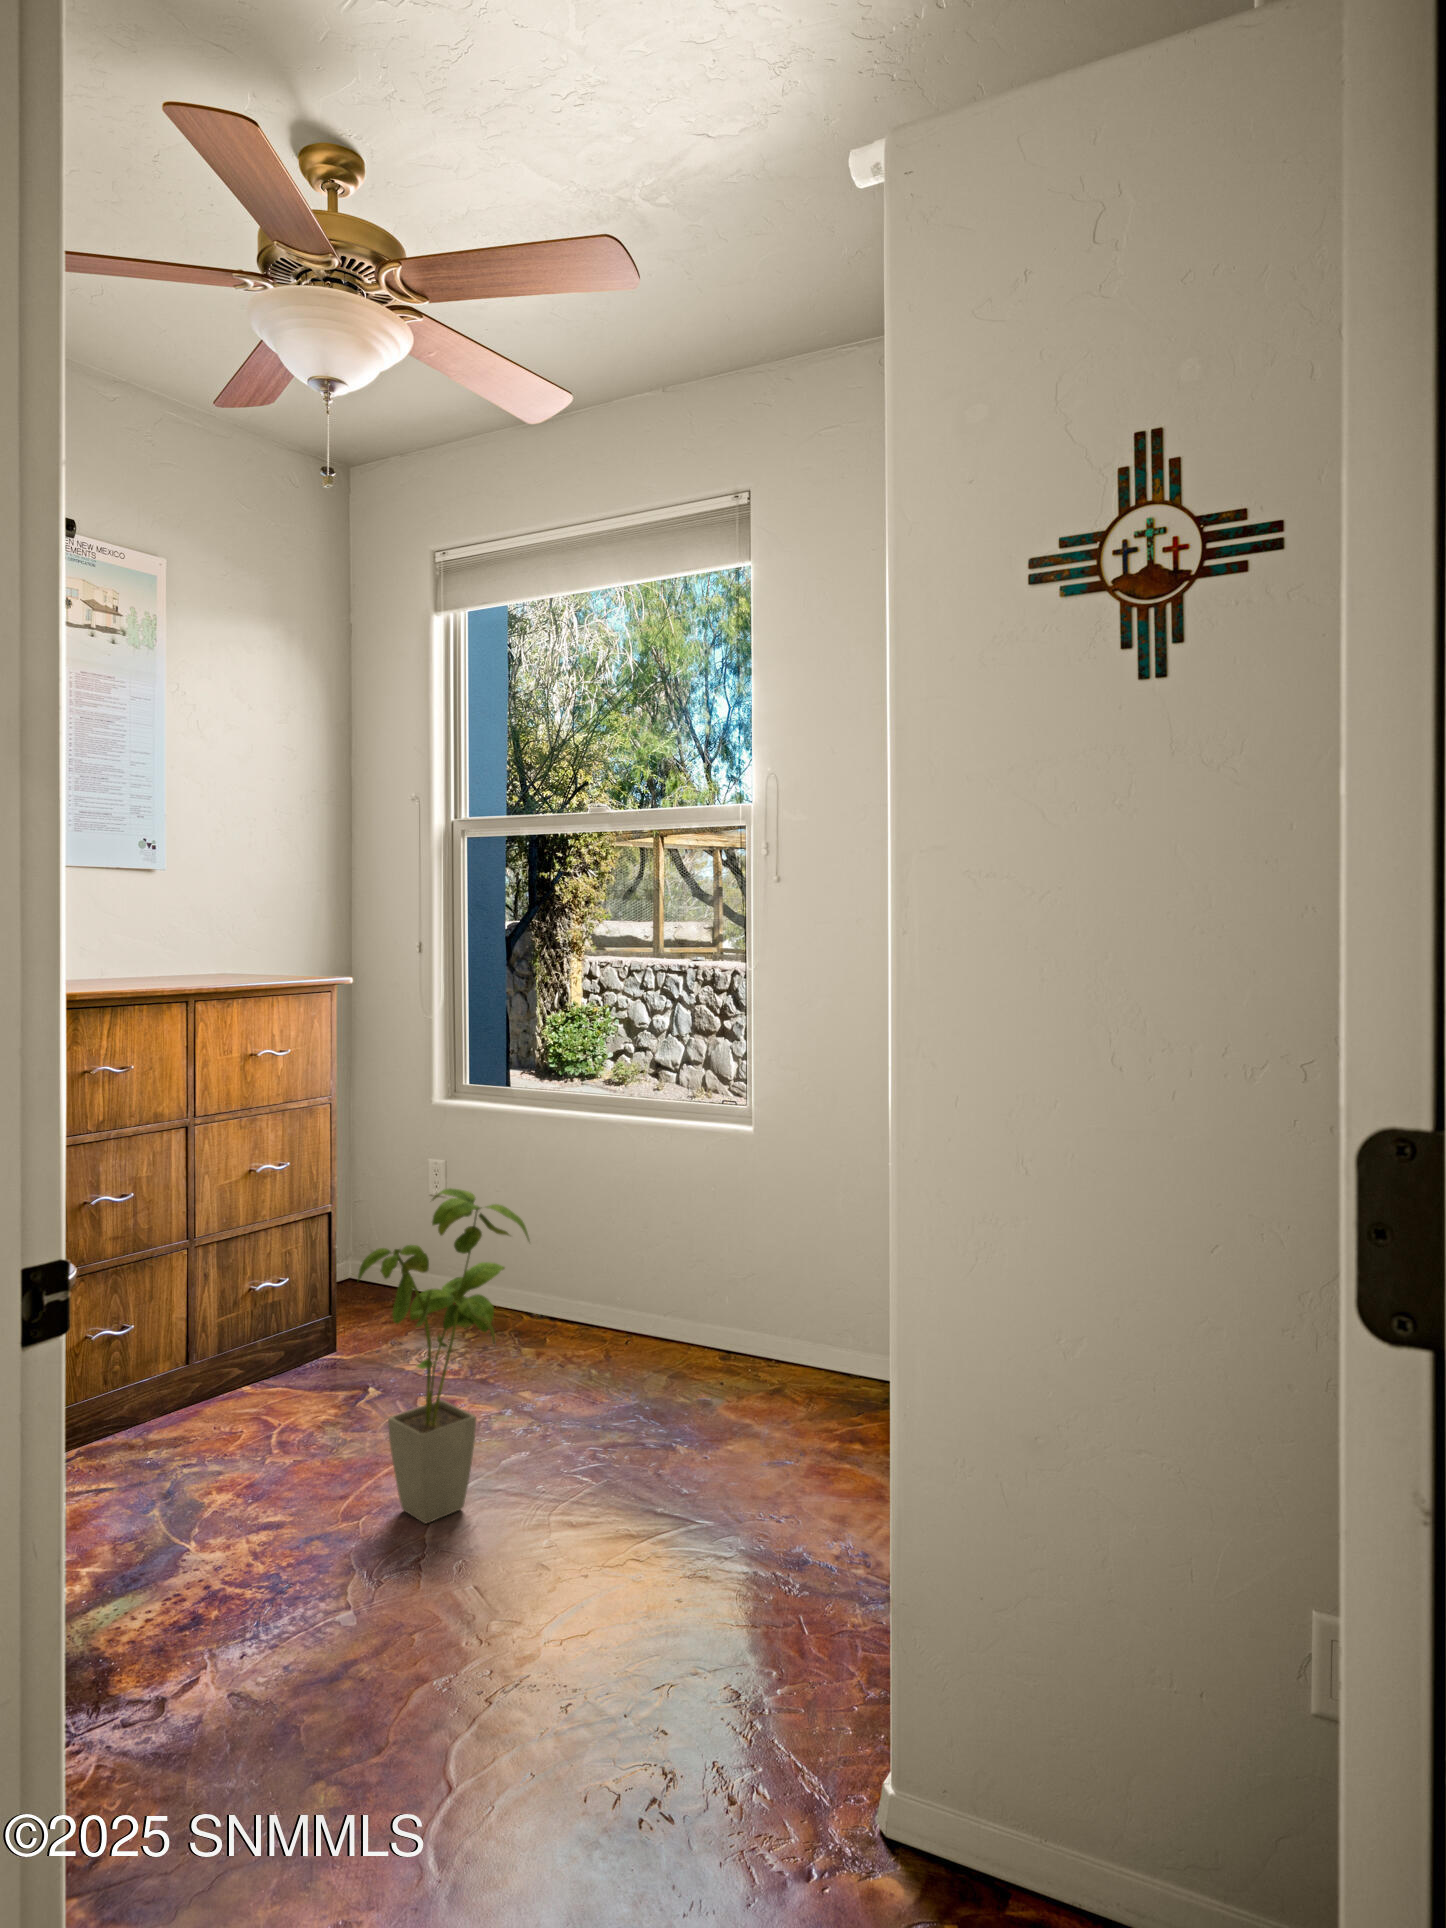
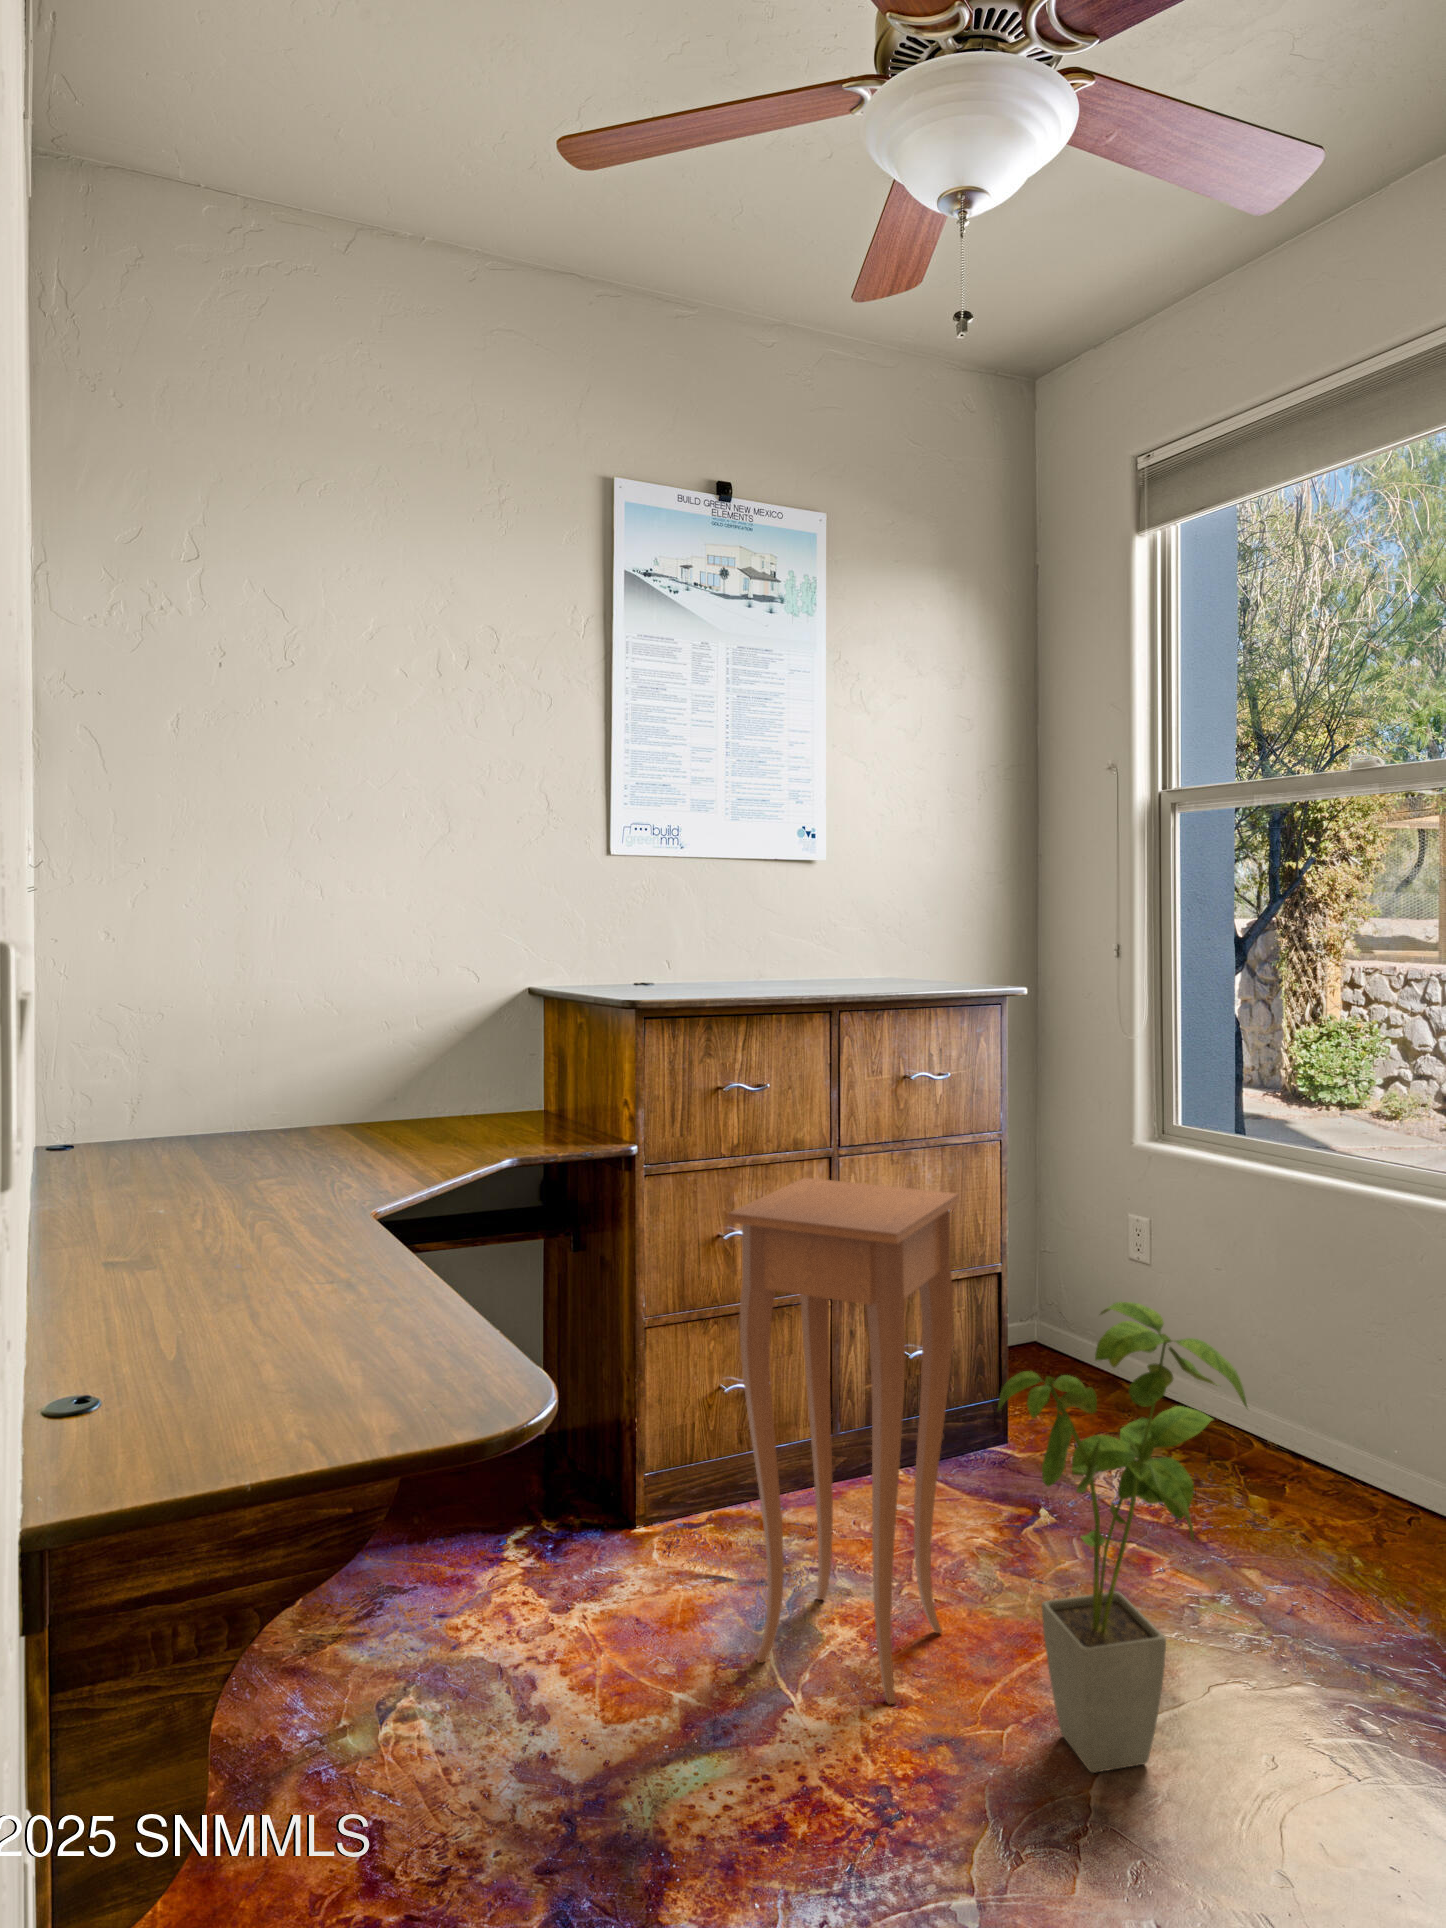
side table: none [127,1133,319,1534] -> present [728,1178,959,1704]

